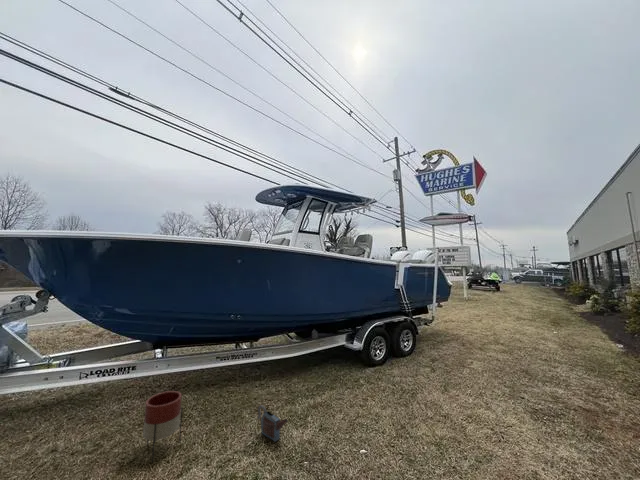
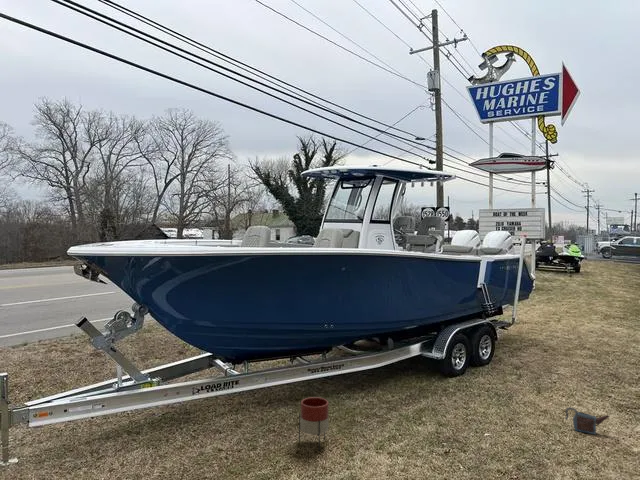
watering can: present [258,405,288,442] -> present [565,407,609,434]

